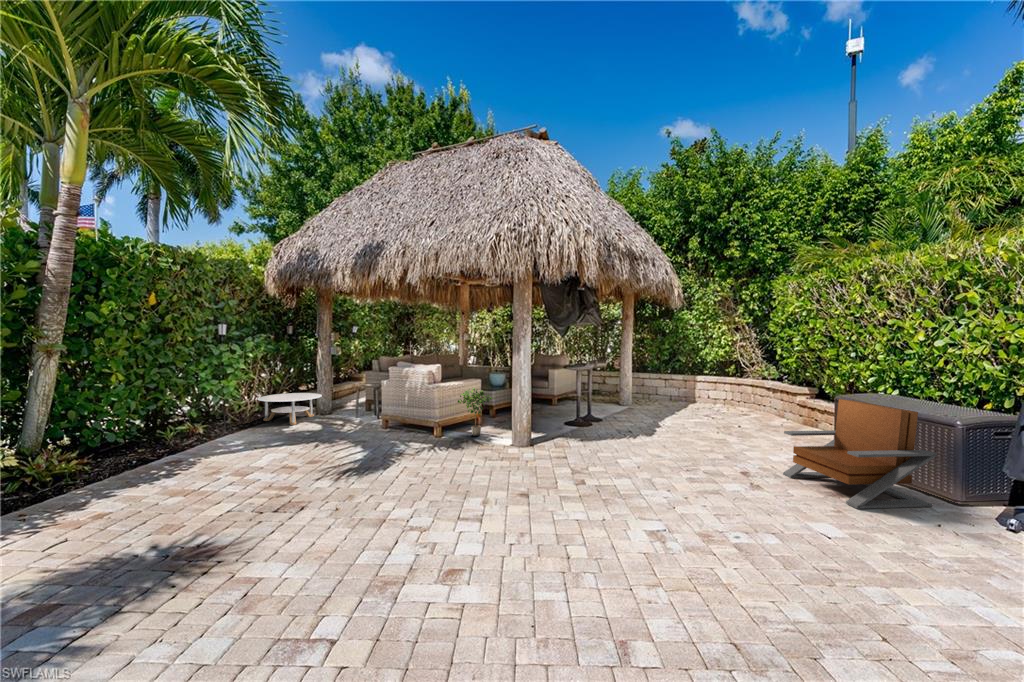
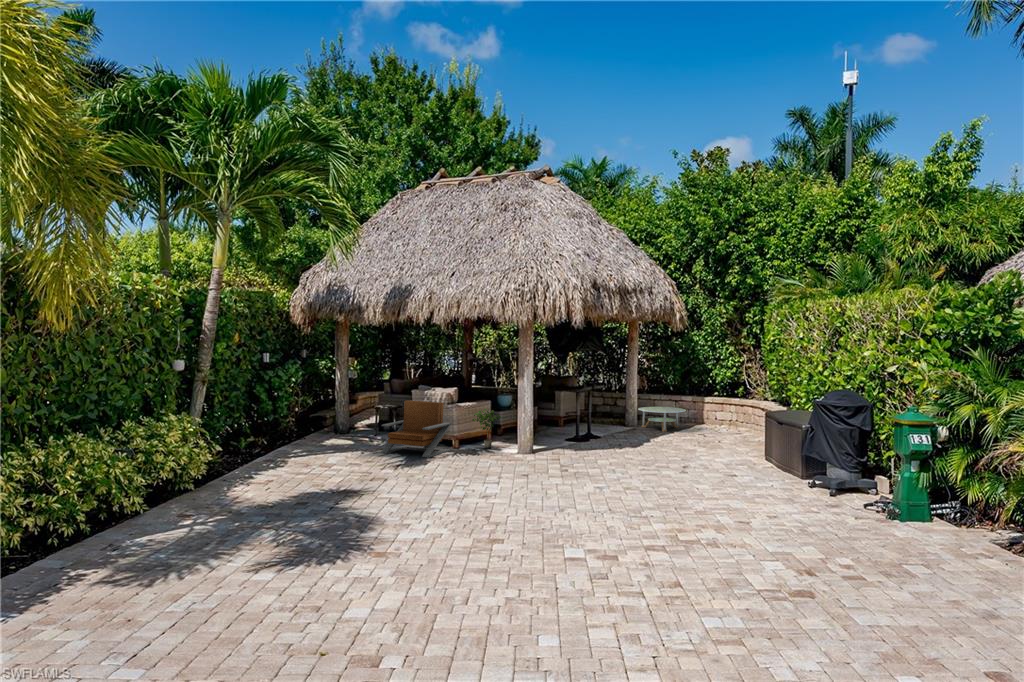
round table: present [257,393,322,425] -> present [638,407,686,432]
lounge chair: present [783,399,937,509] -> present [381,401,451,458]

